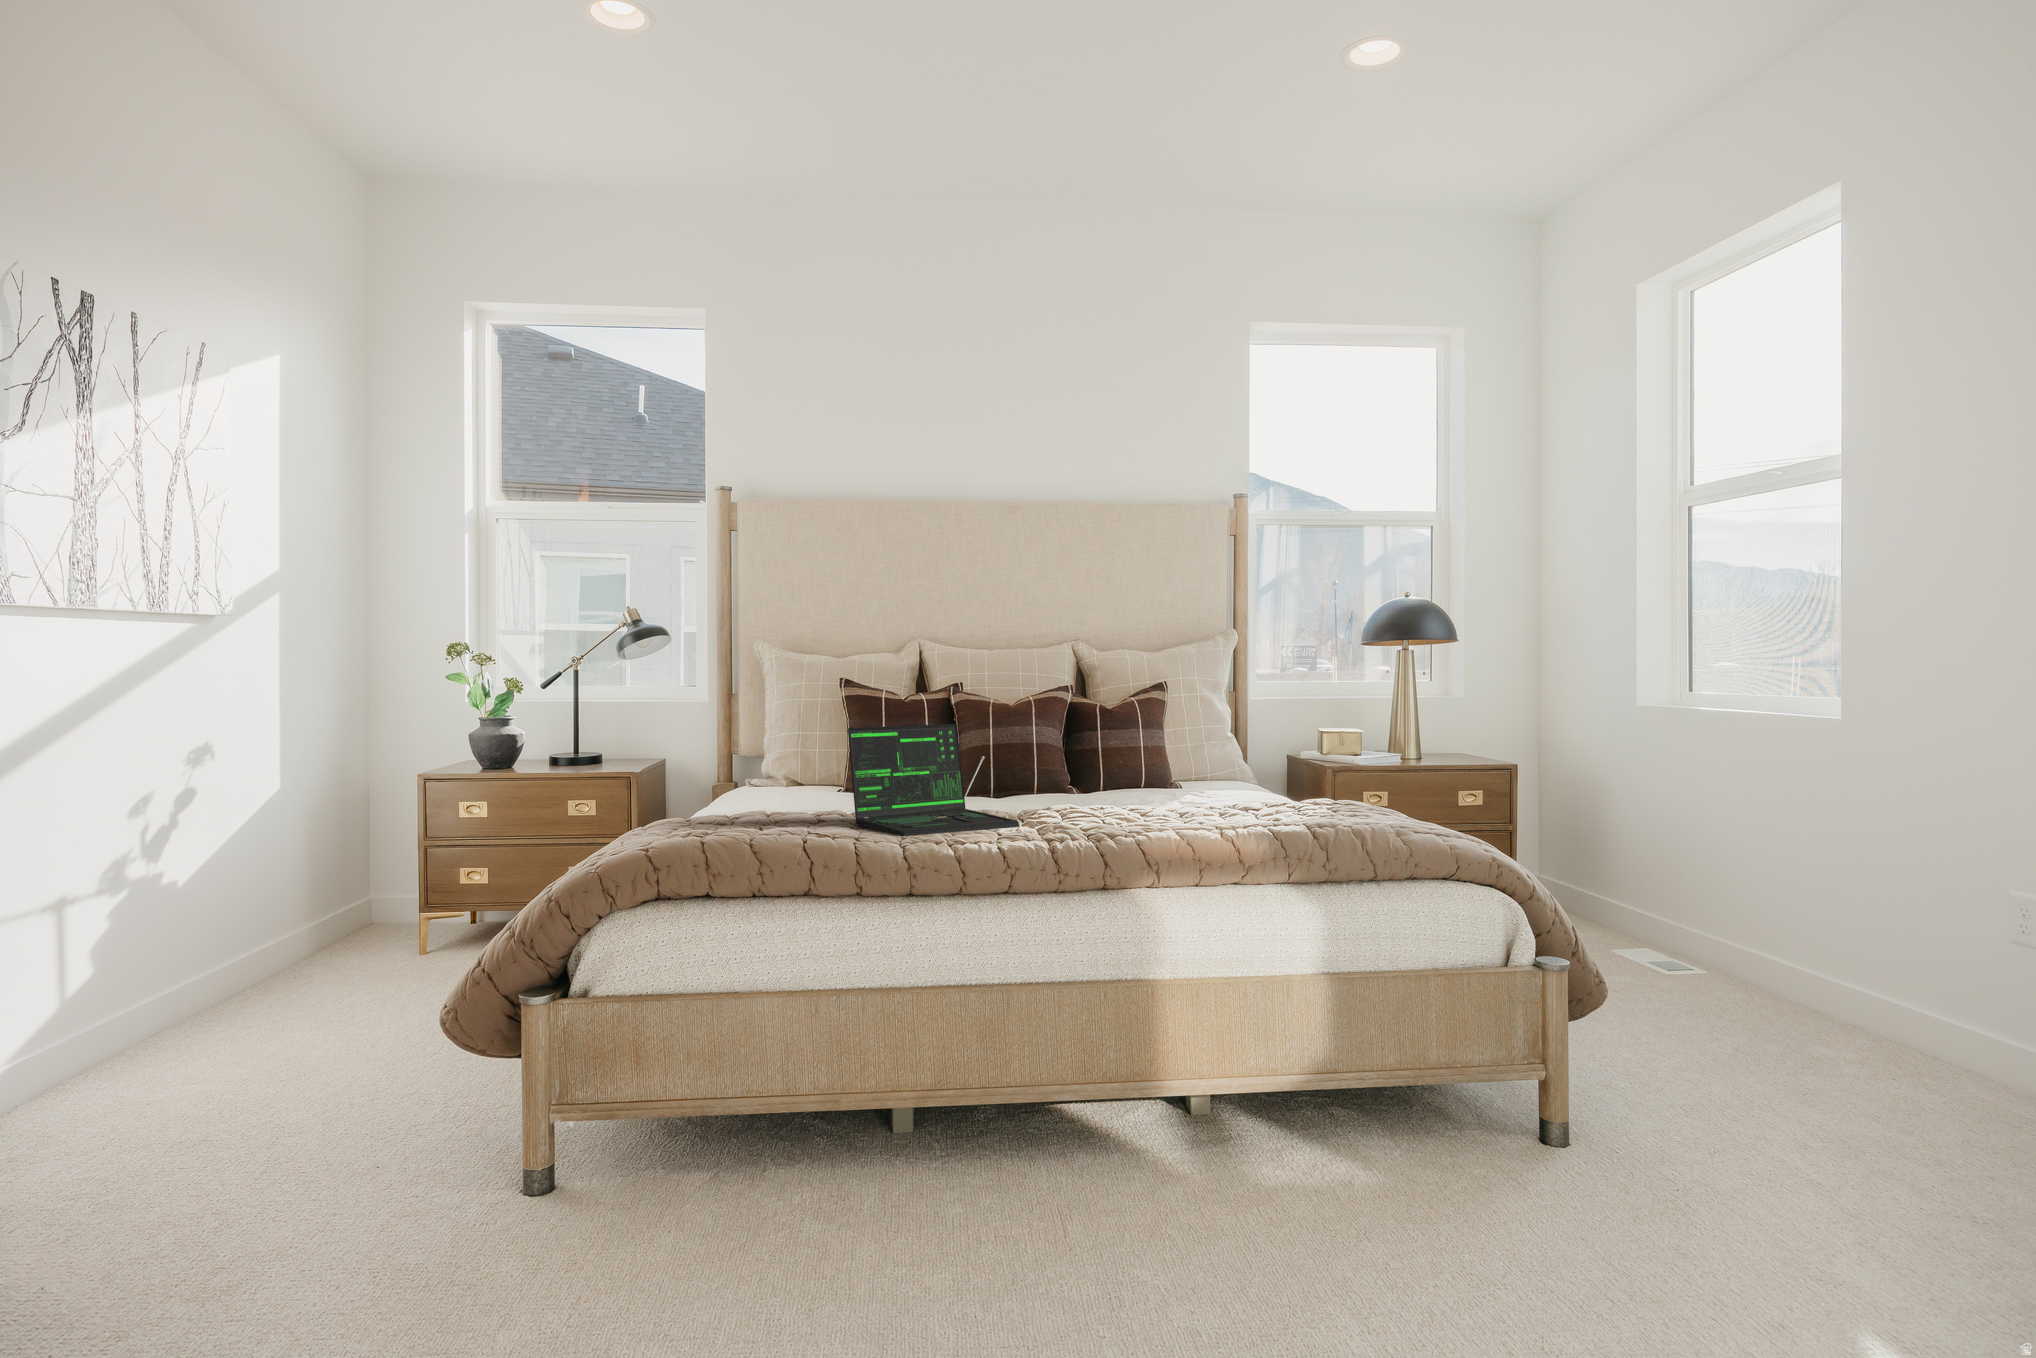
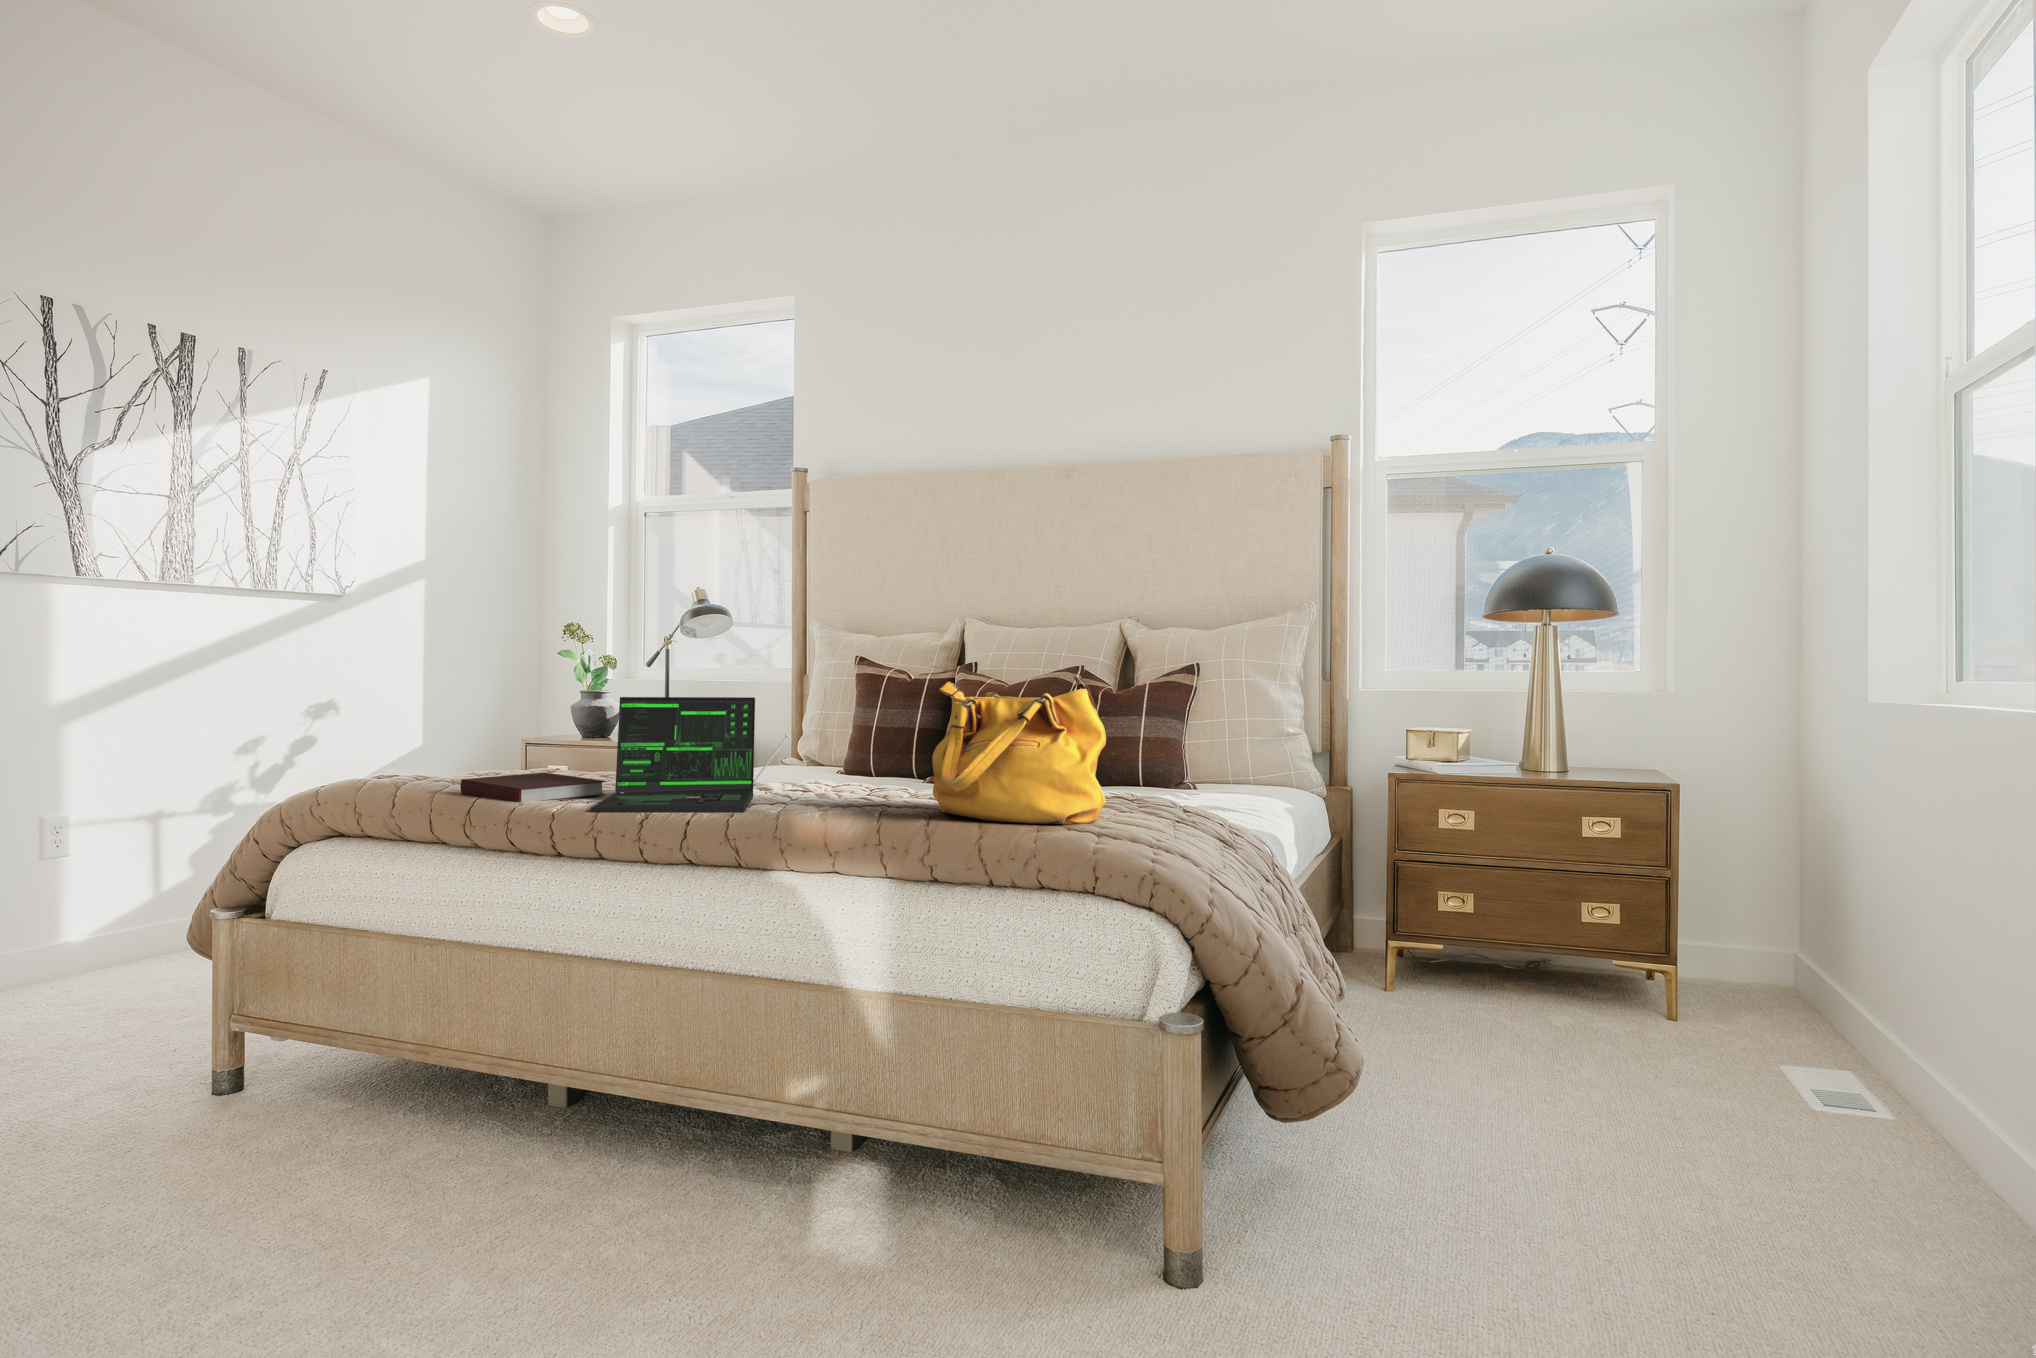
handbag: none [1148,700,1302,819] -> present [932,676,1106,825]
notebook: none [675,805,819,835] -> present [461,773,605,802]

